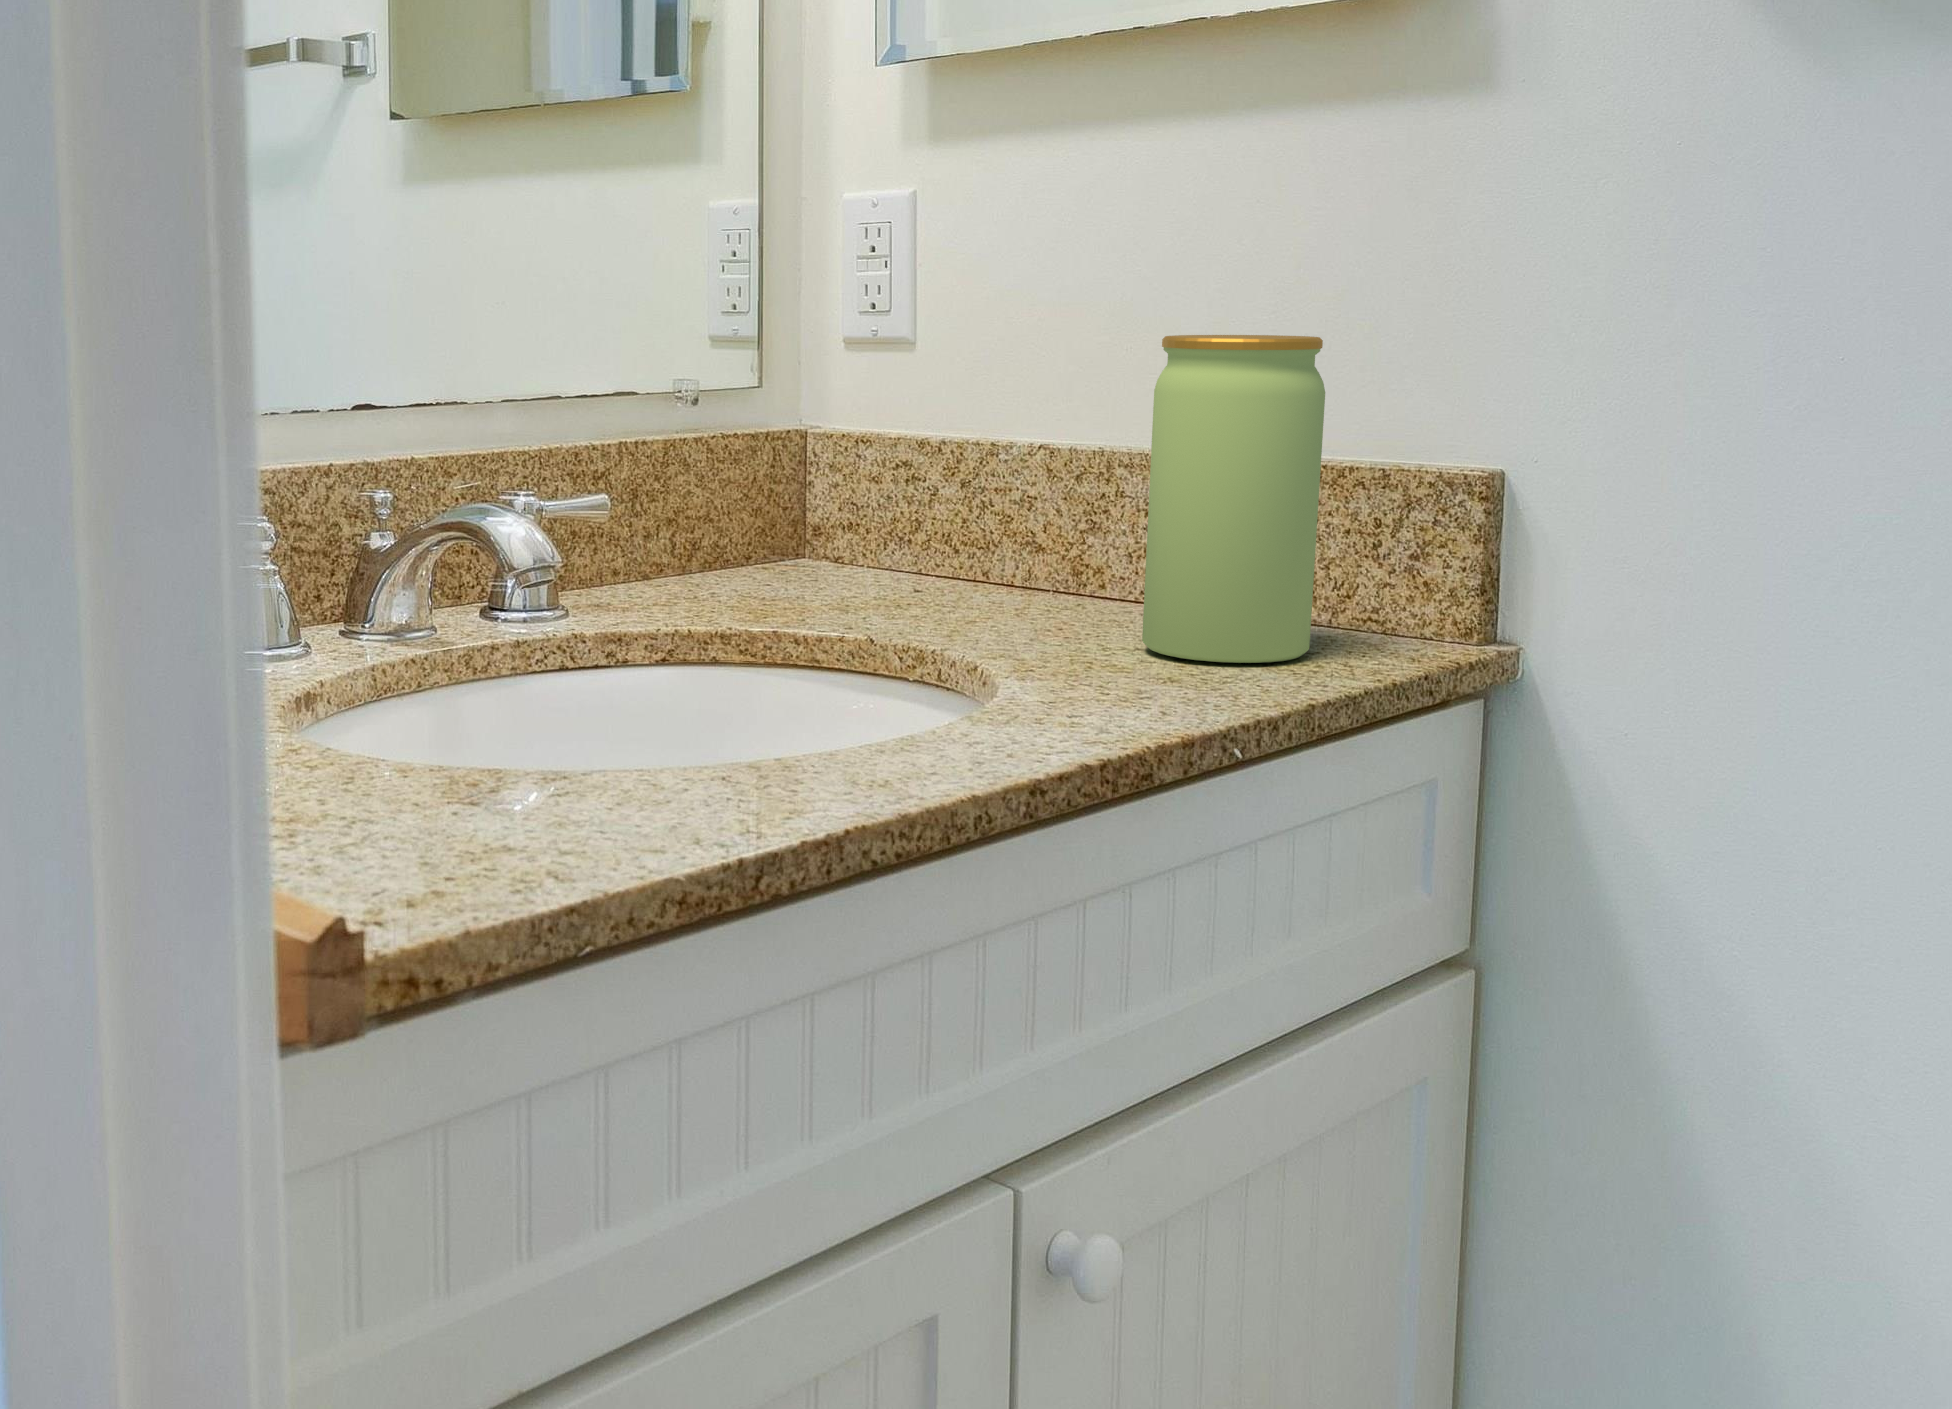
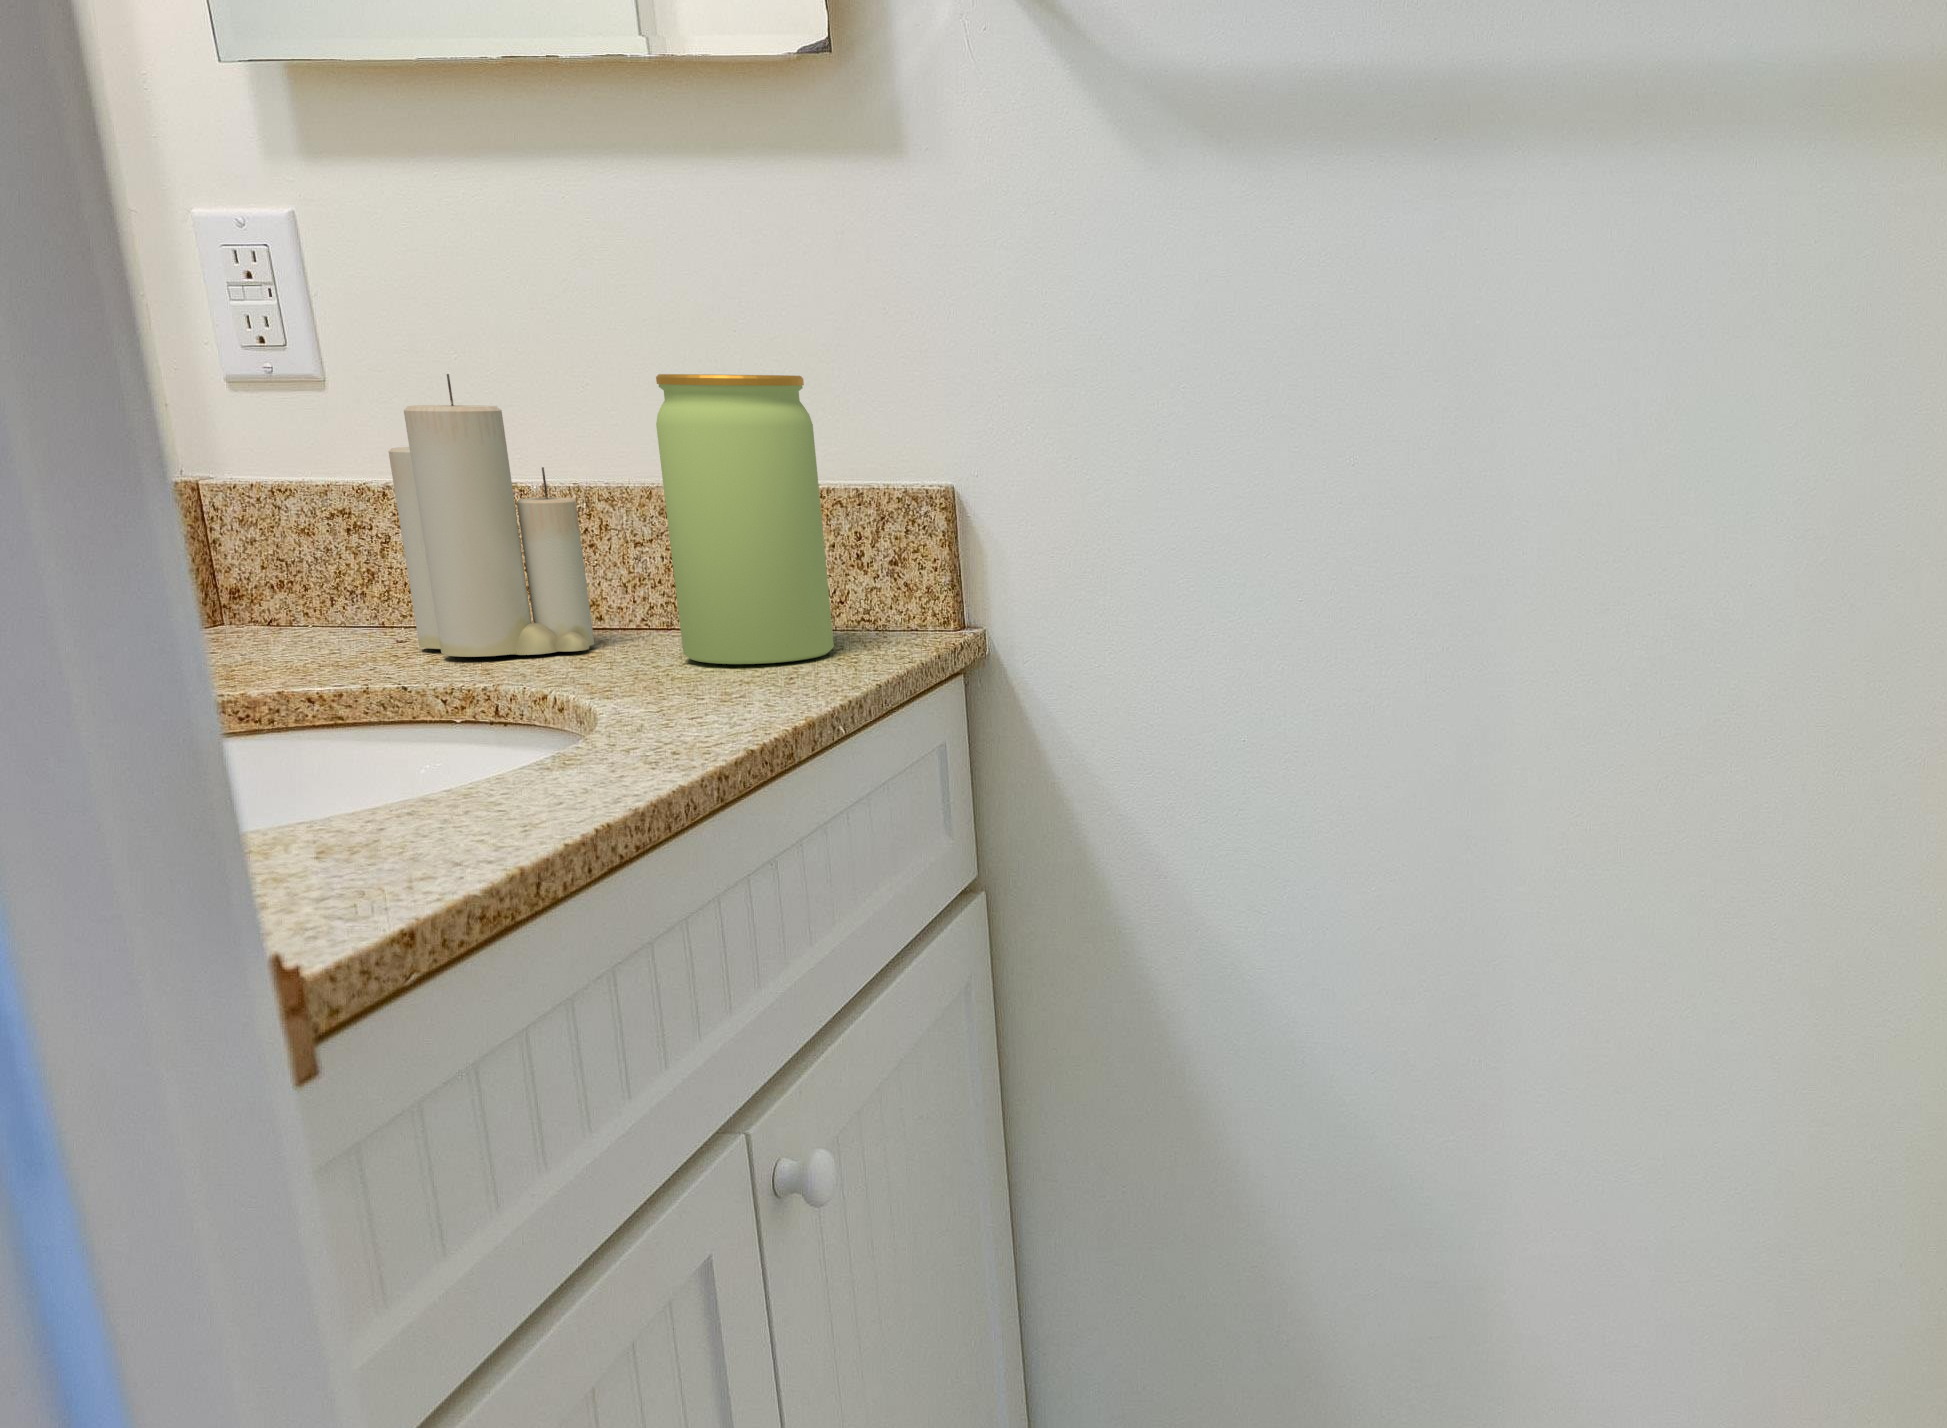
candle: none [926,333,1085,623] -> present [389,374,594,657]

